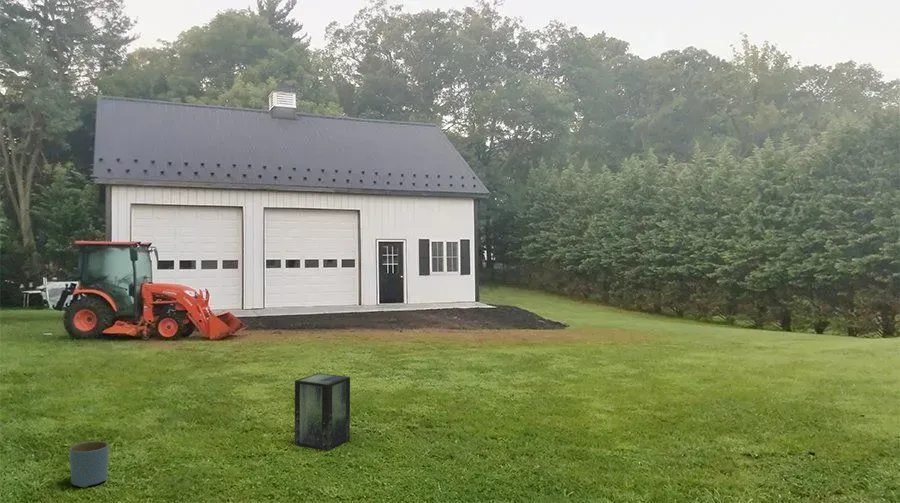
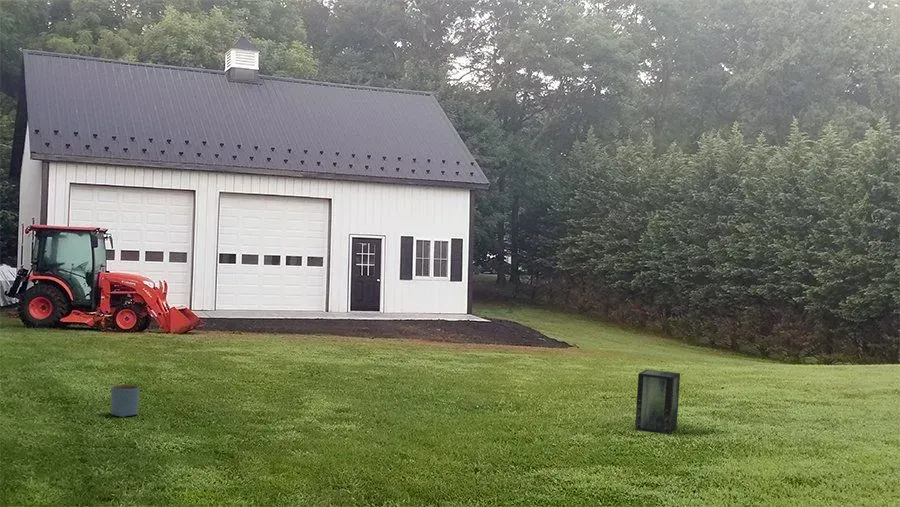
storage box: present [295,373,350,451] -> present [635,370,680,434]

